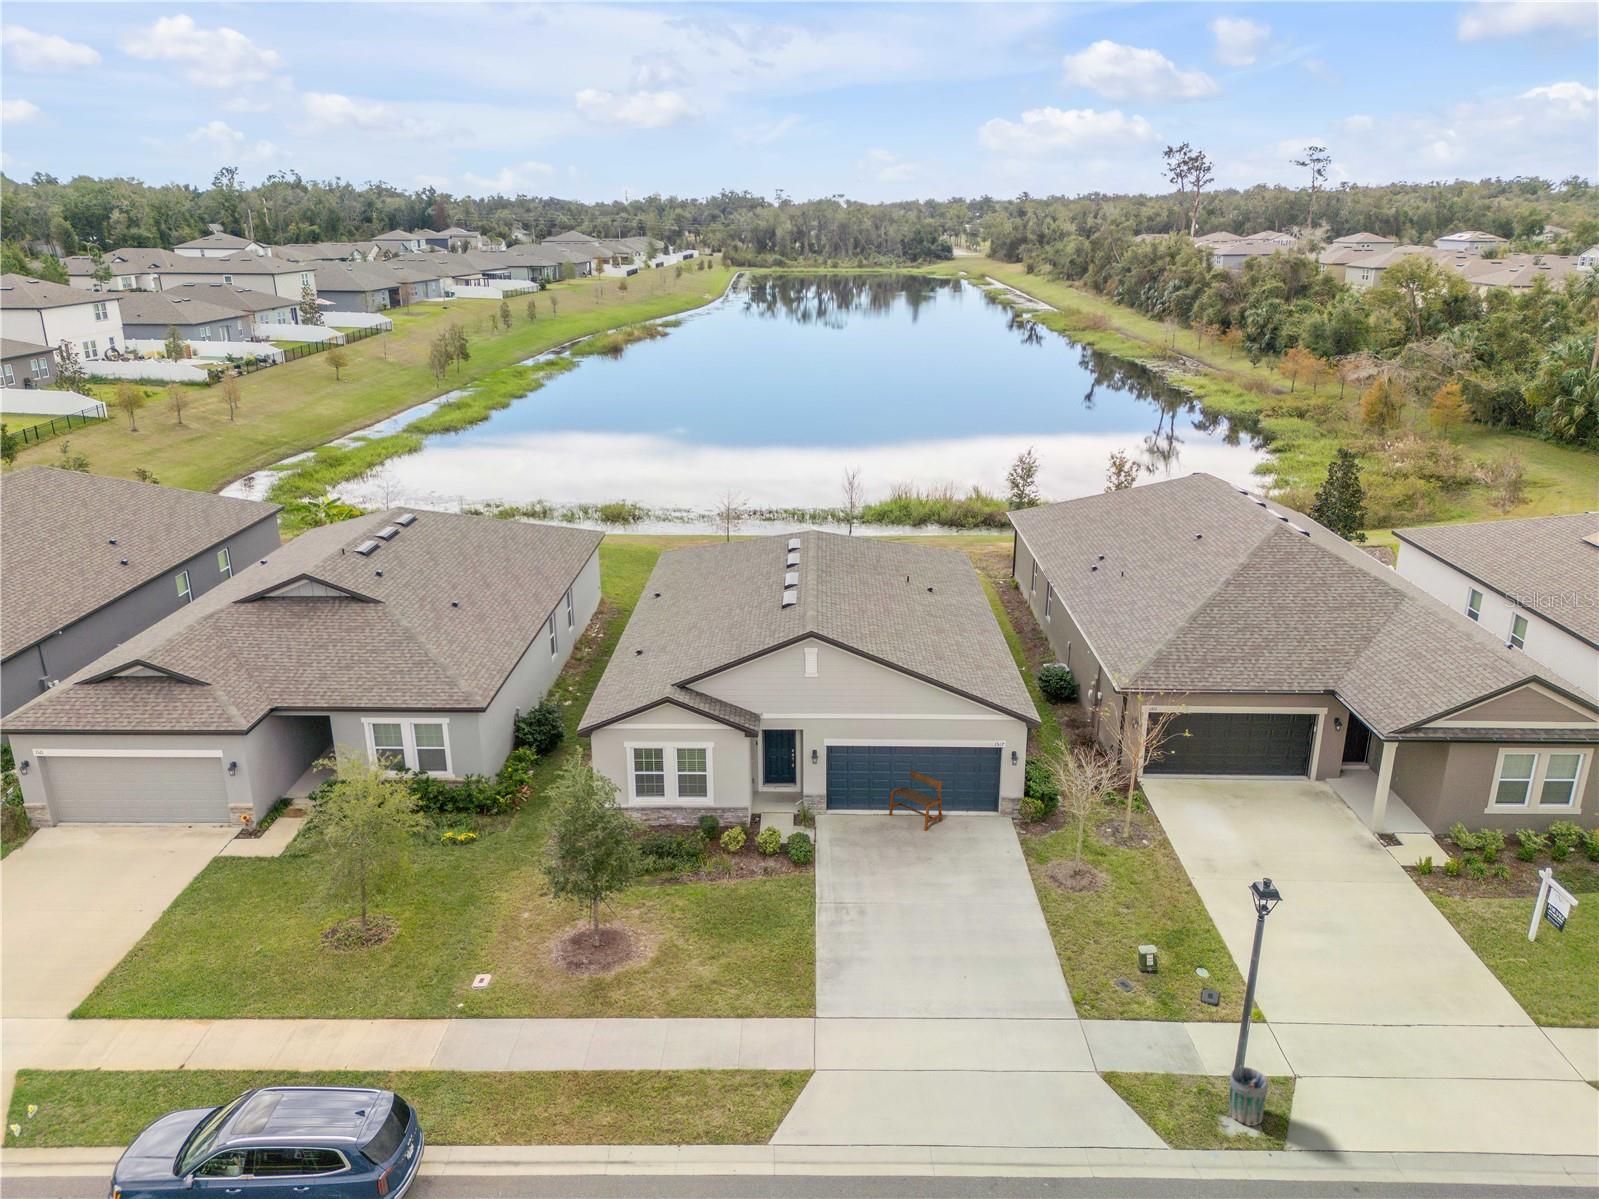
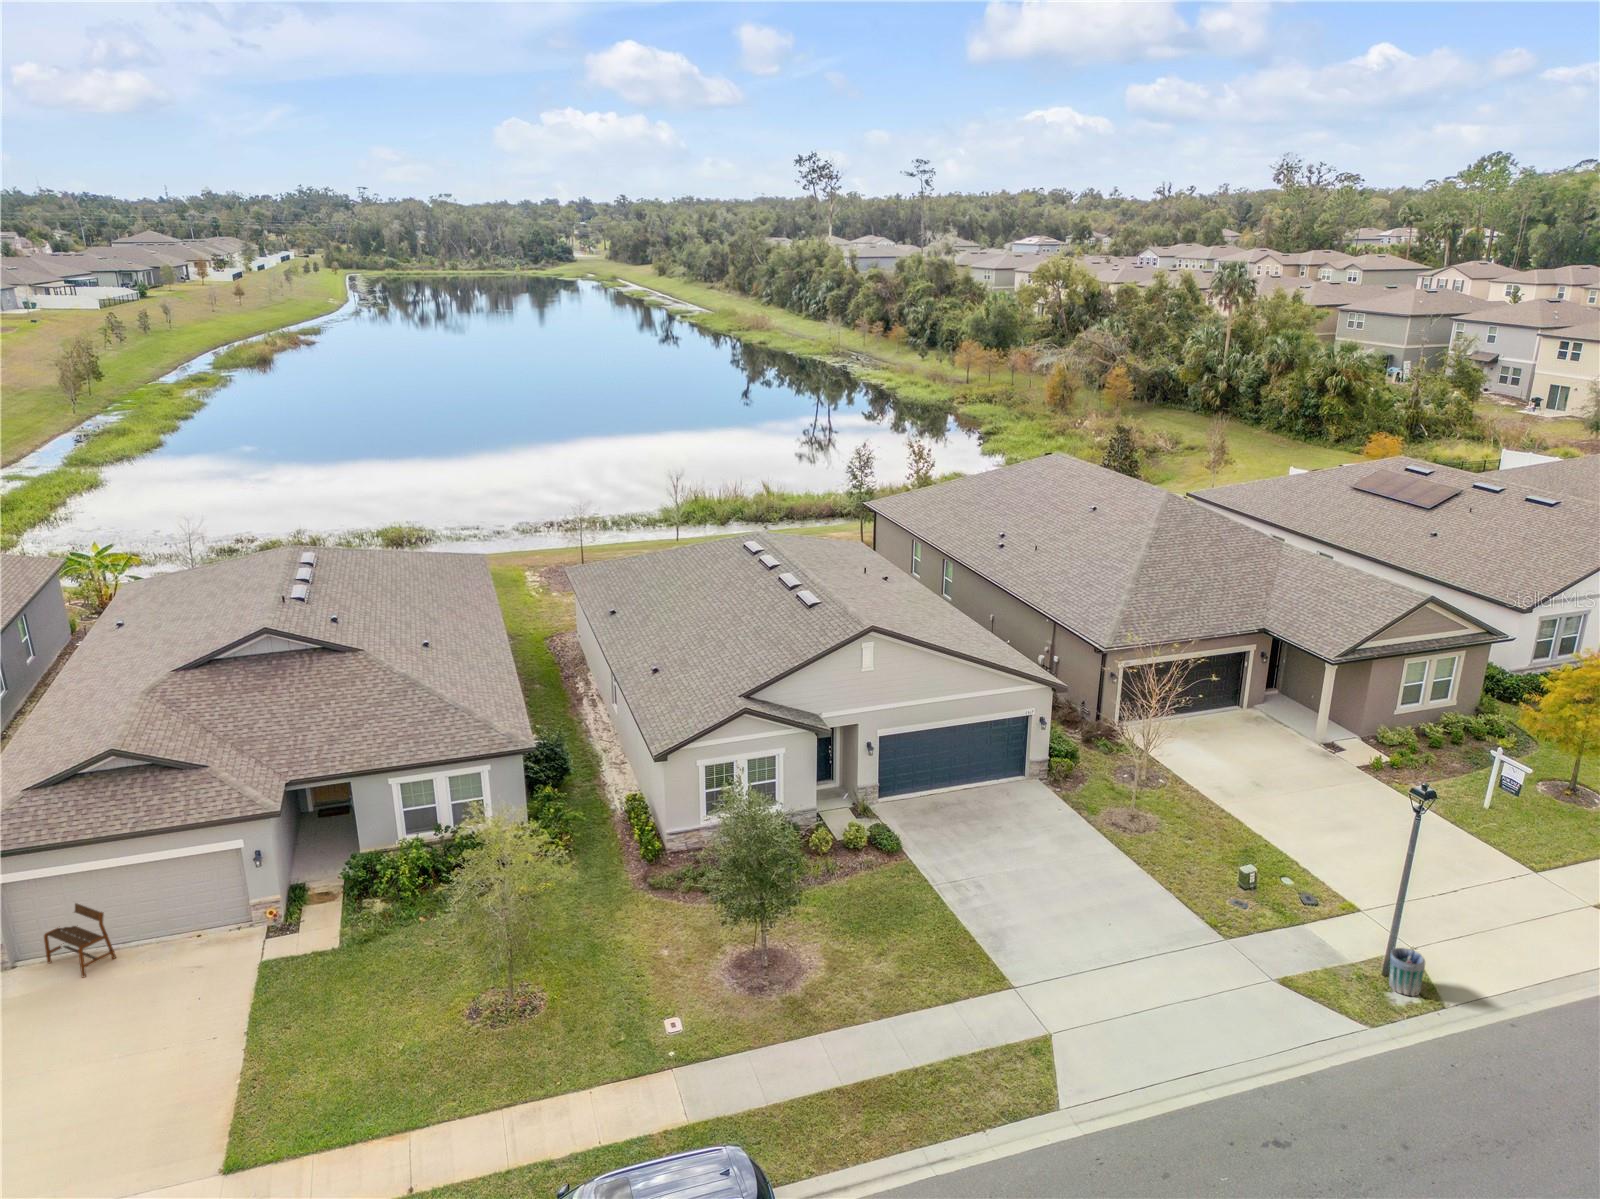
bench: present [889,770,942,831] -> present [44,903,116,978]

